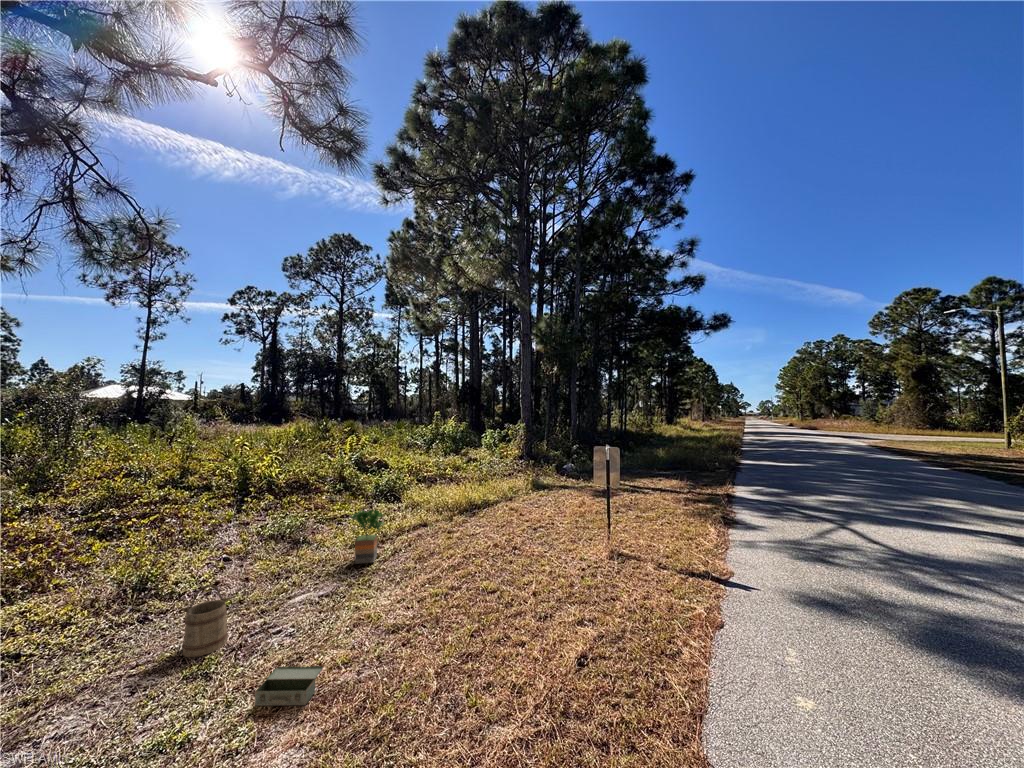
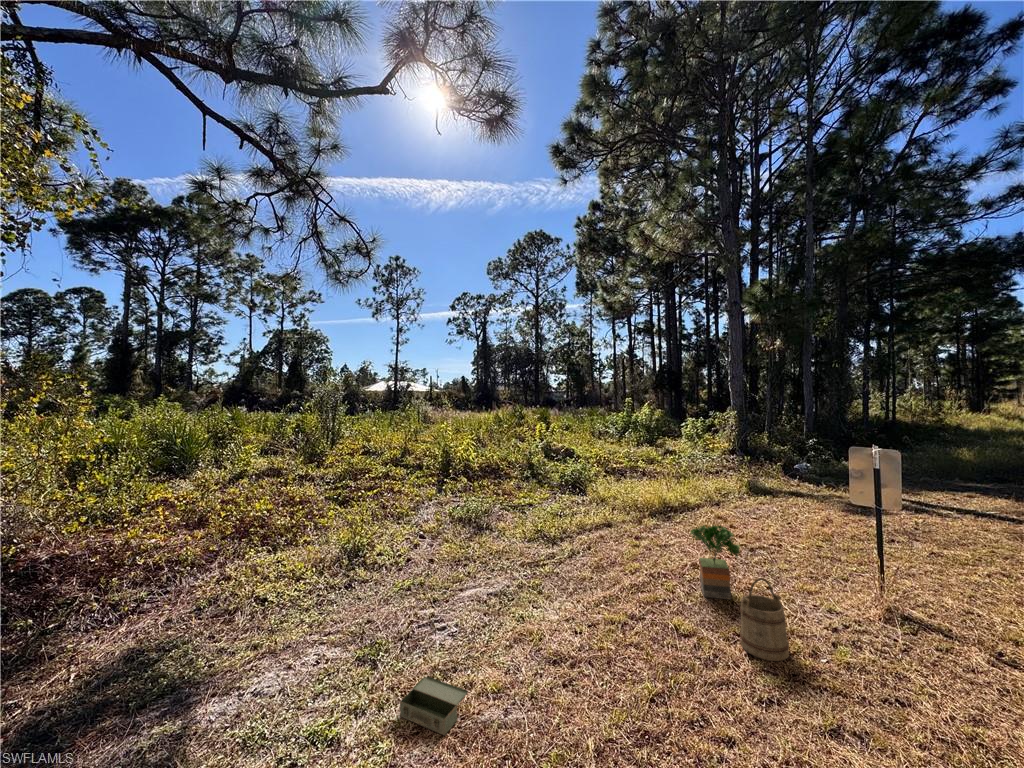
potted tree: present [352,510,384,564] -> present [690,525,740,600]
bucket: present [183,585,229,657] -> present [740,578,789,661]

